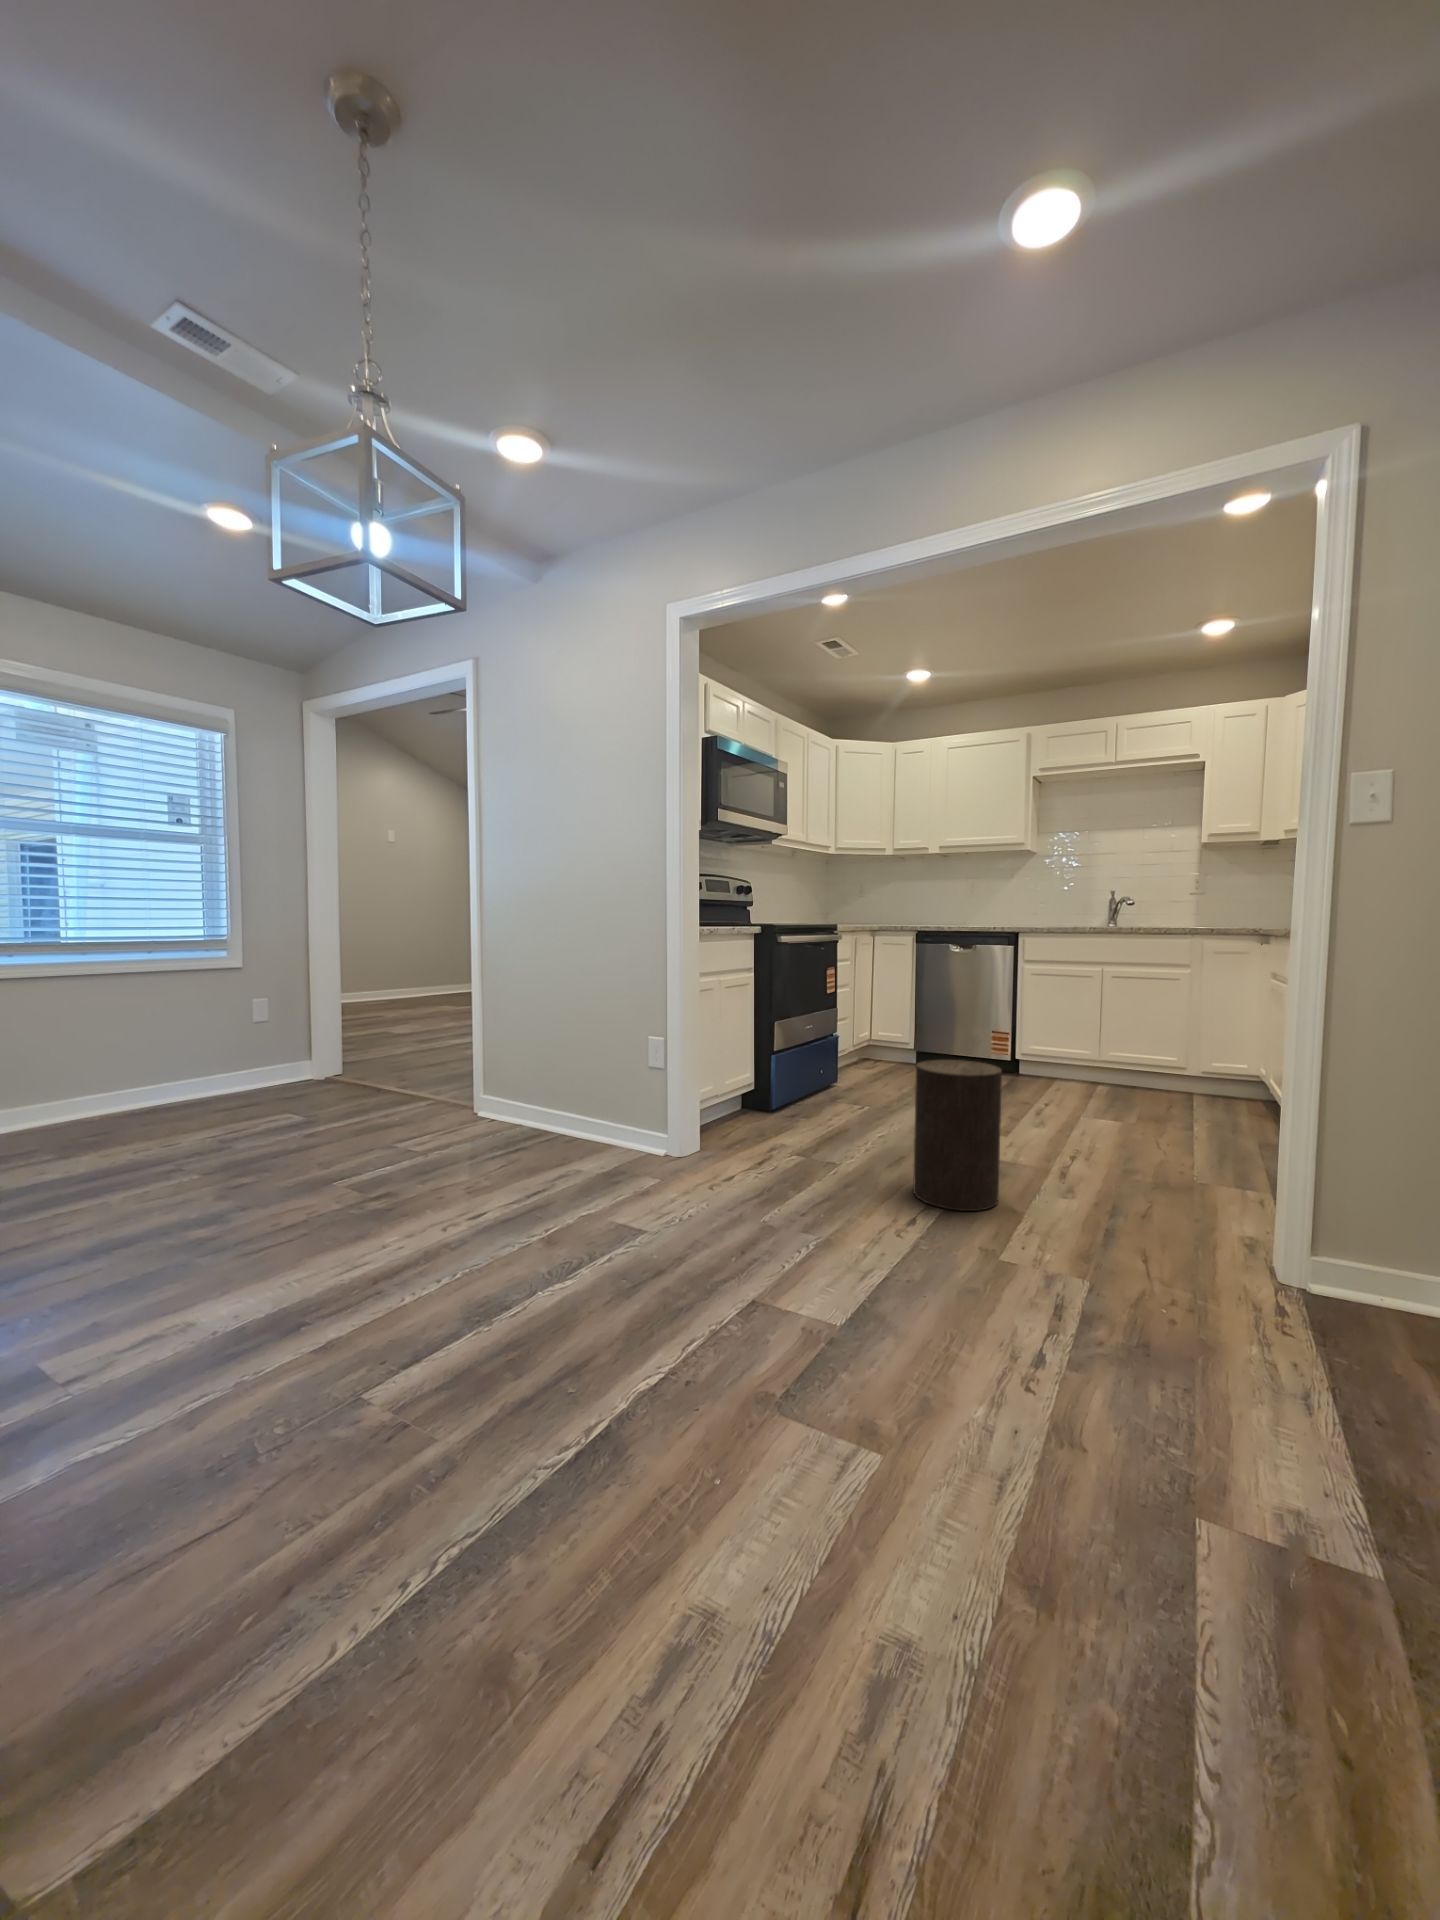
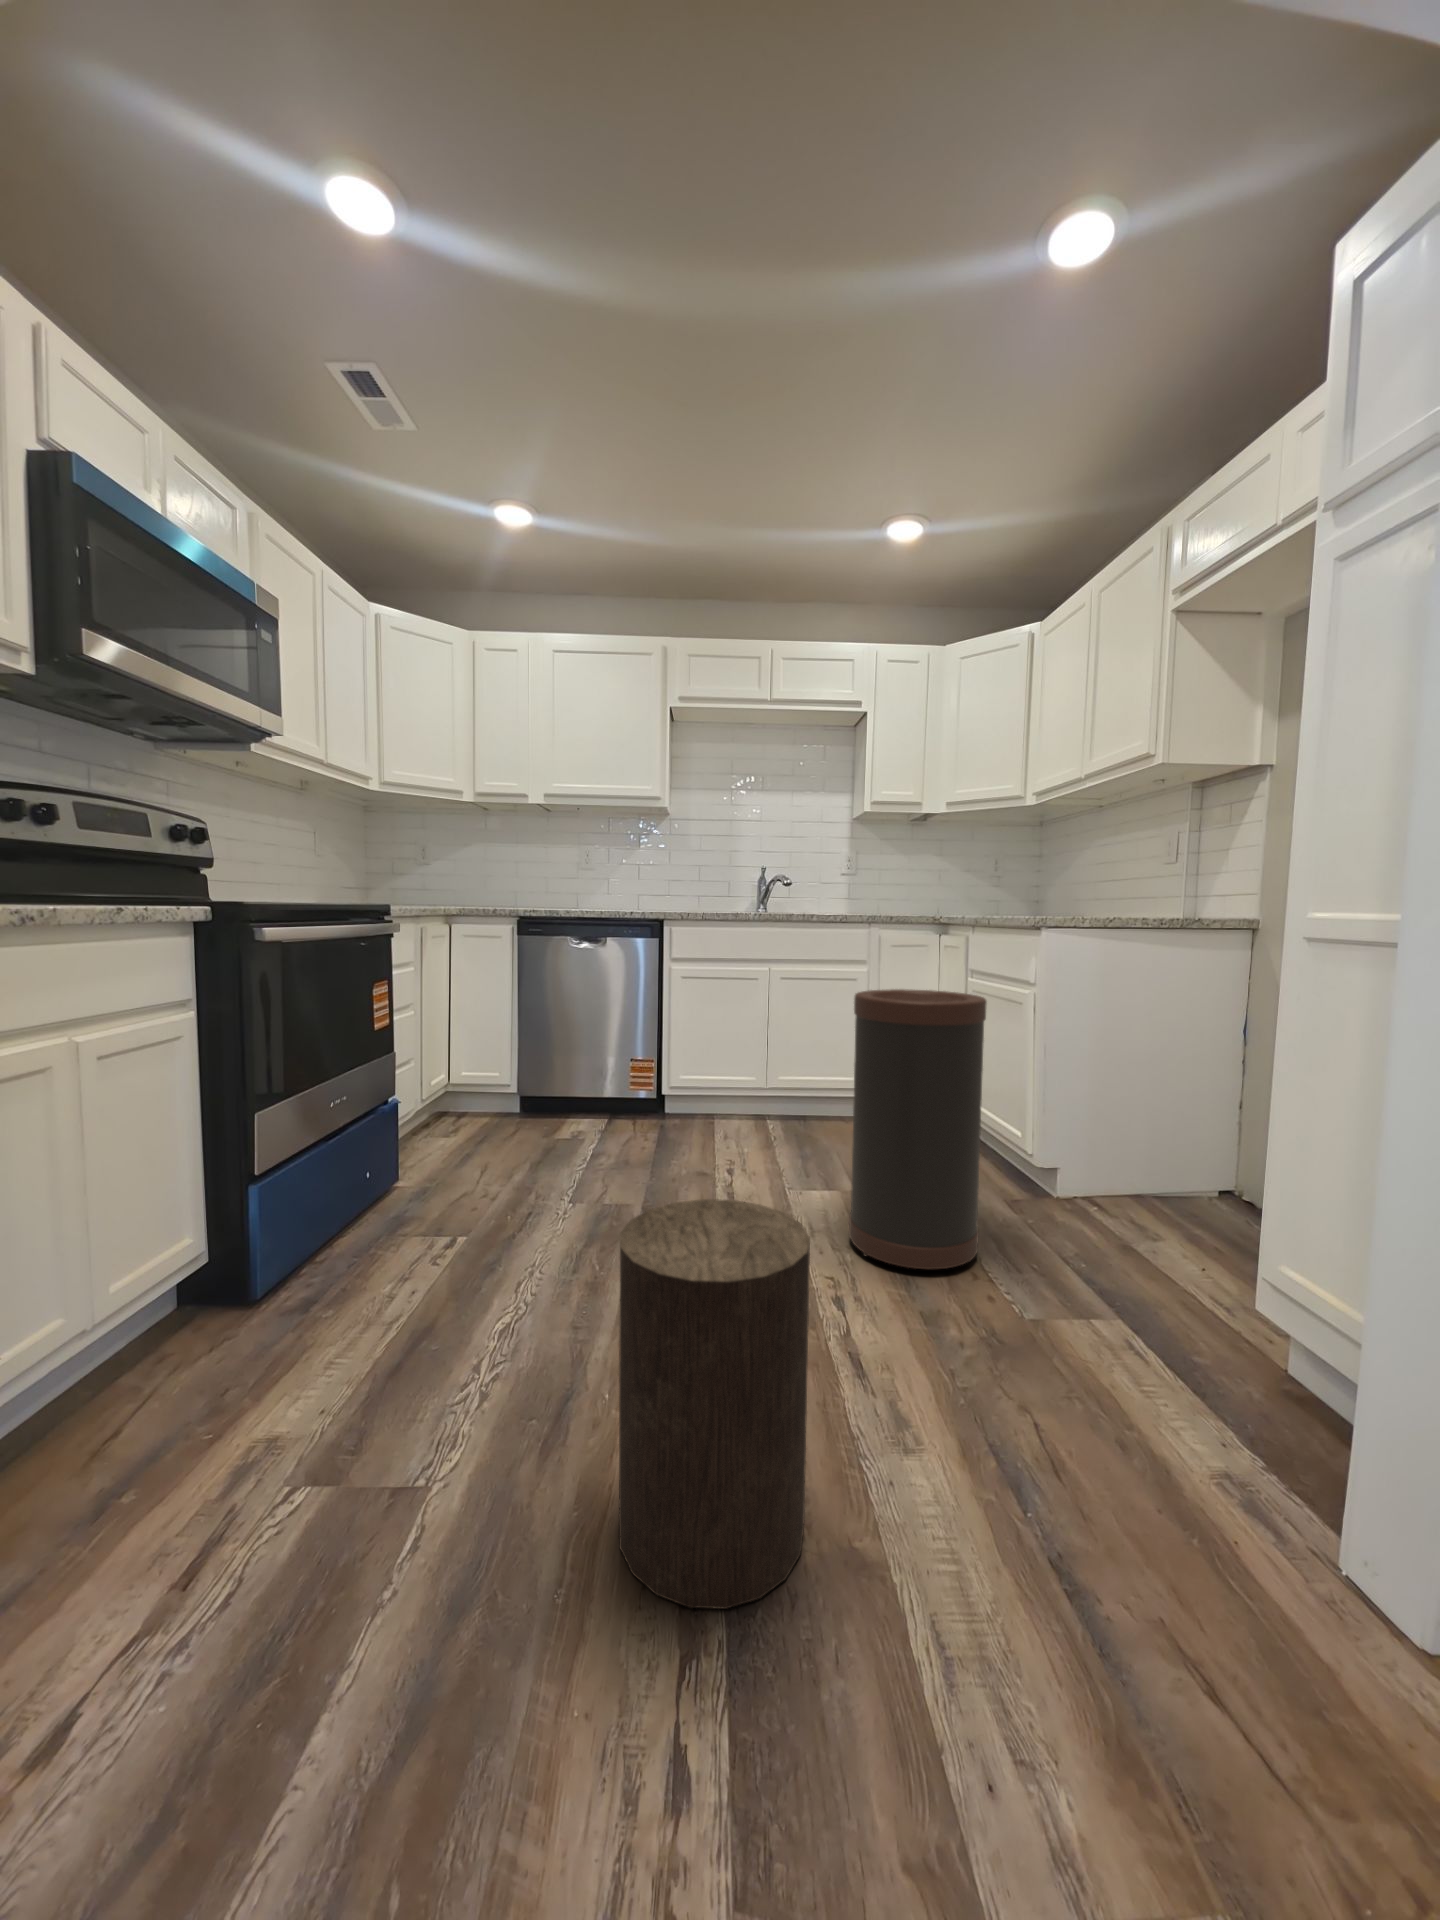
trash can: none [1107,980,1211,1163] -> present [849,989,987,1269]

